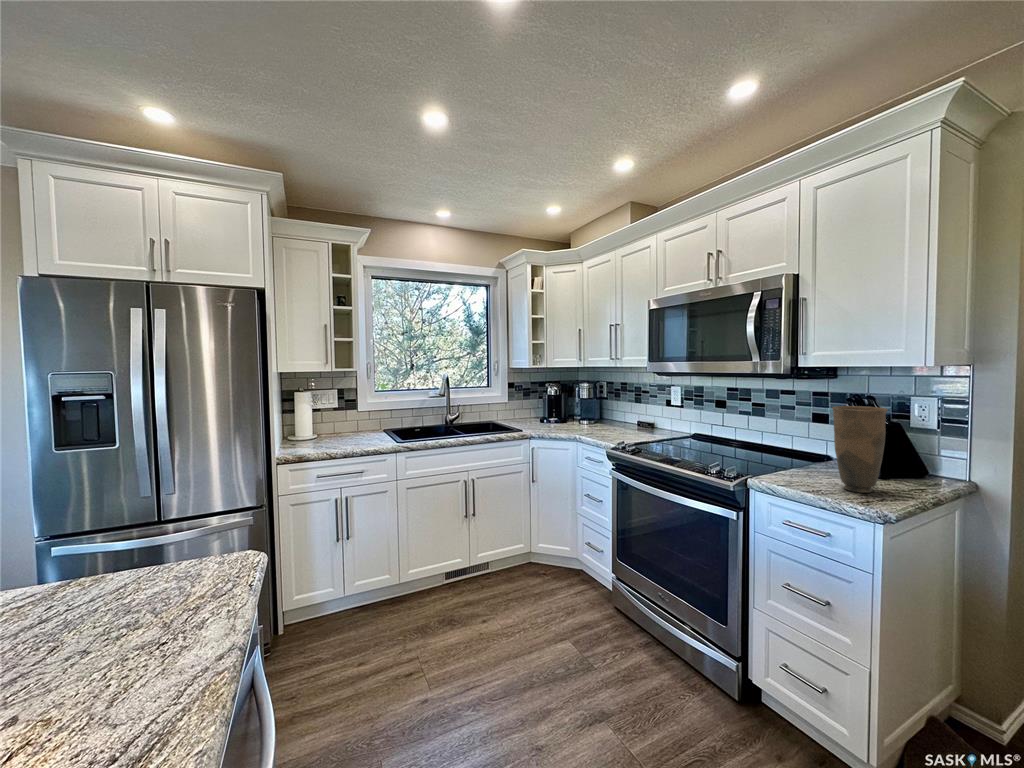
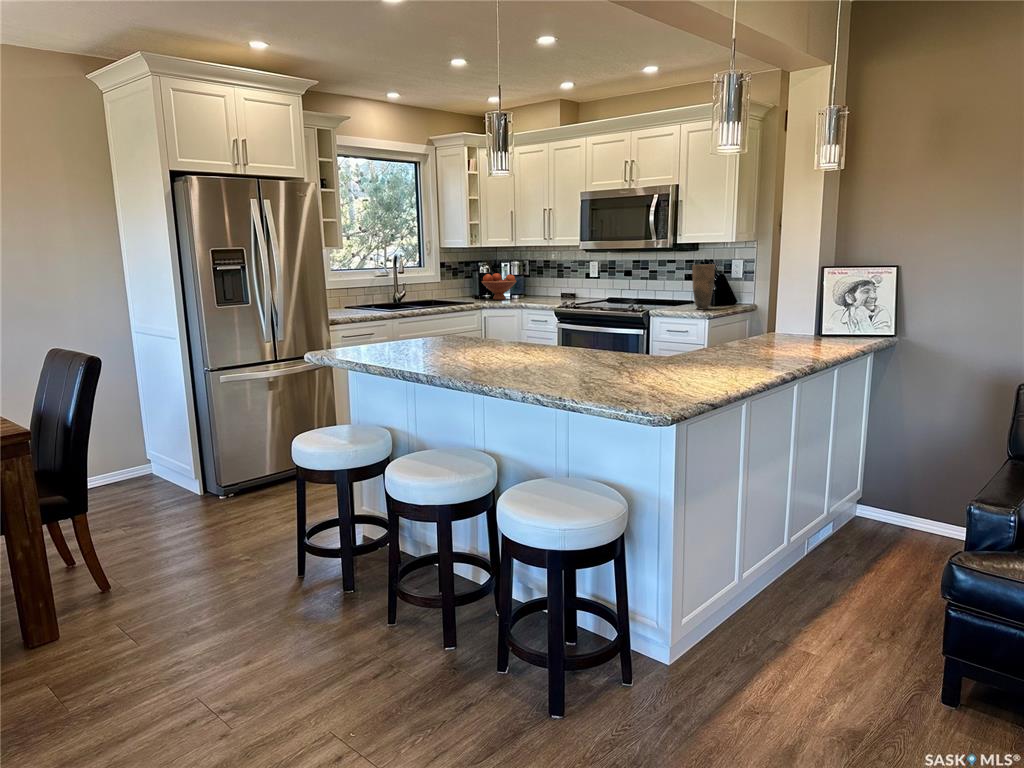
fruit bowl: none [542,397,581,427] -> present [482,273,517,300]

